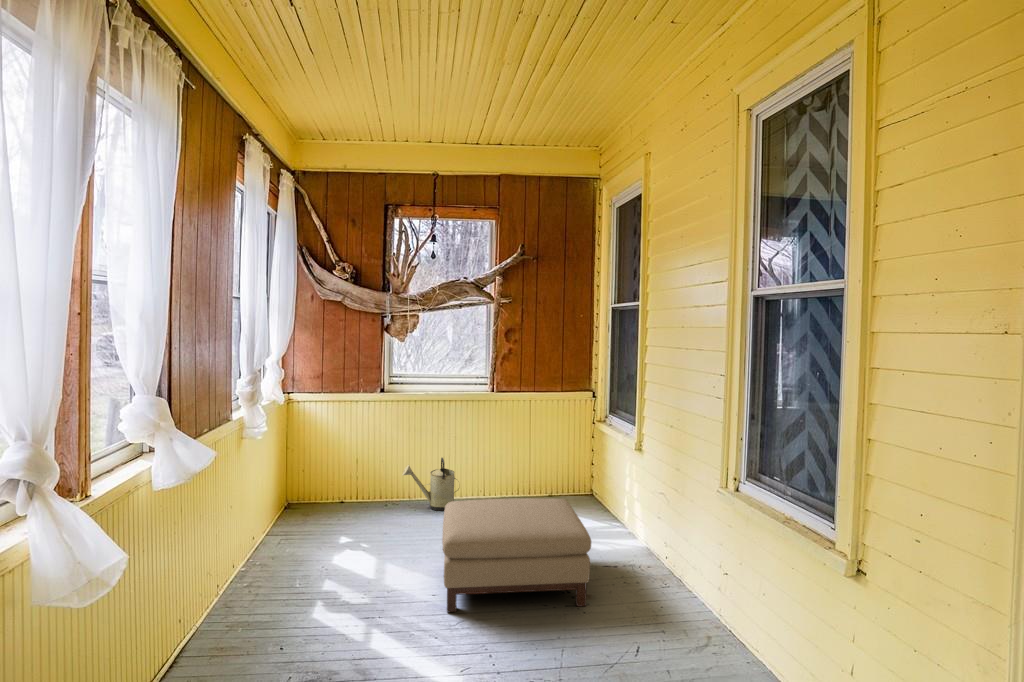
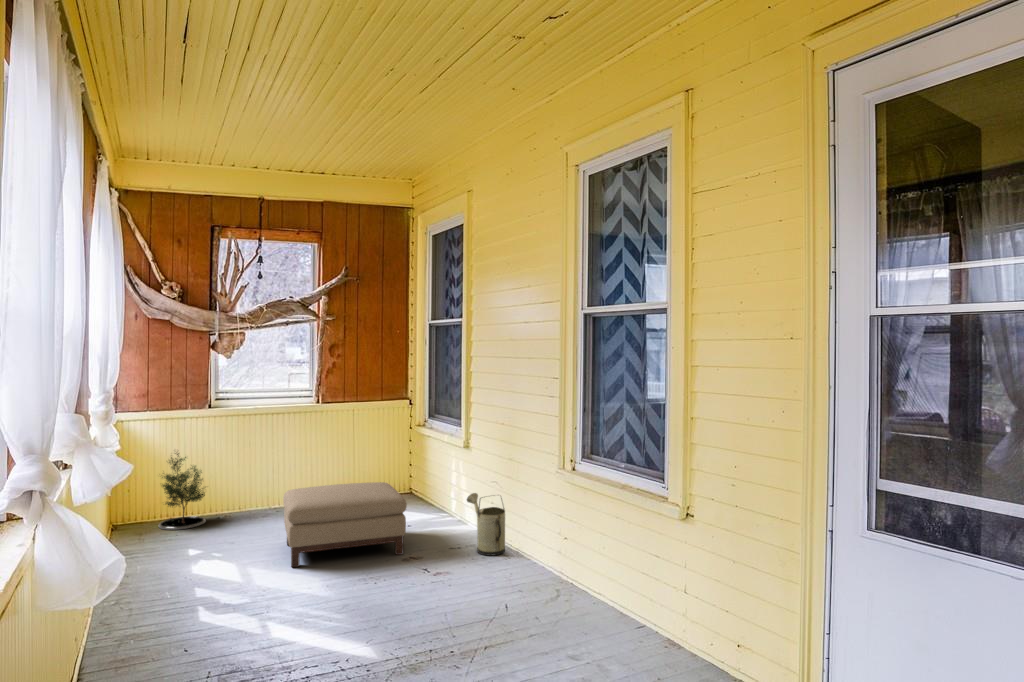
potted tree: none [326,437,378,524] -> present [159,453,206,530]
watering can: present [402,458,455,511] -> present [467,493,505,555]

